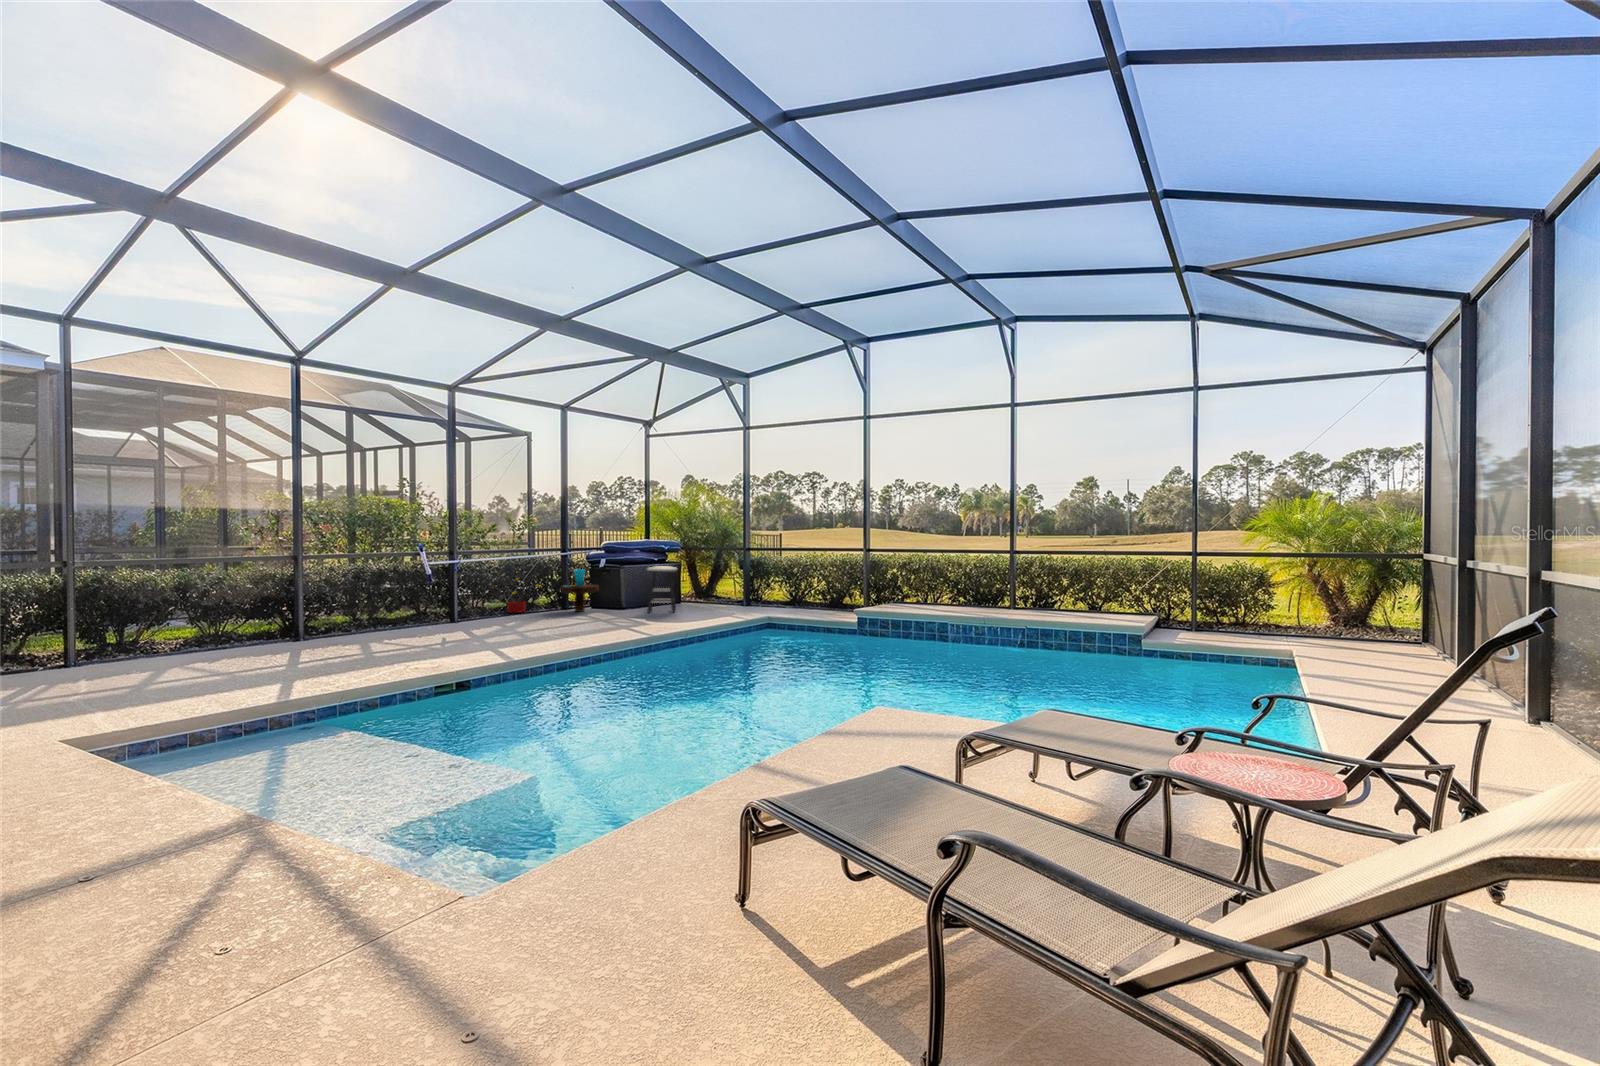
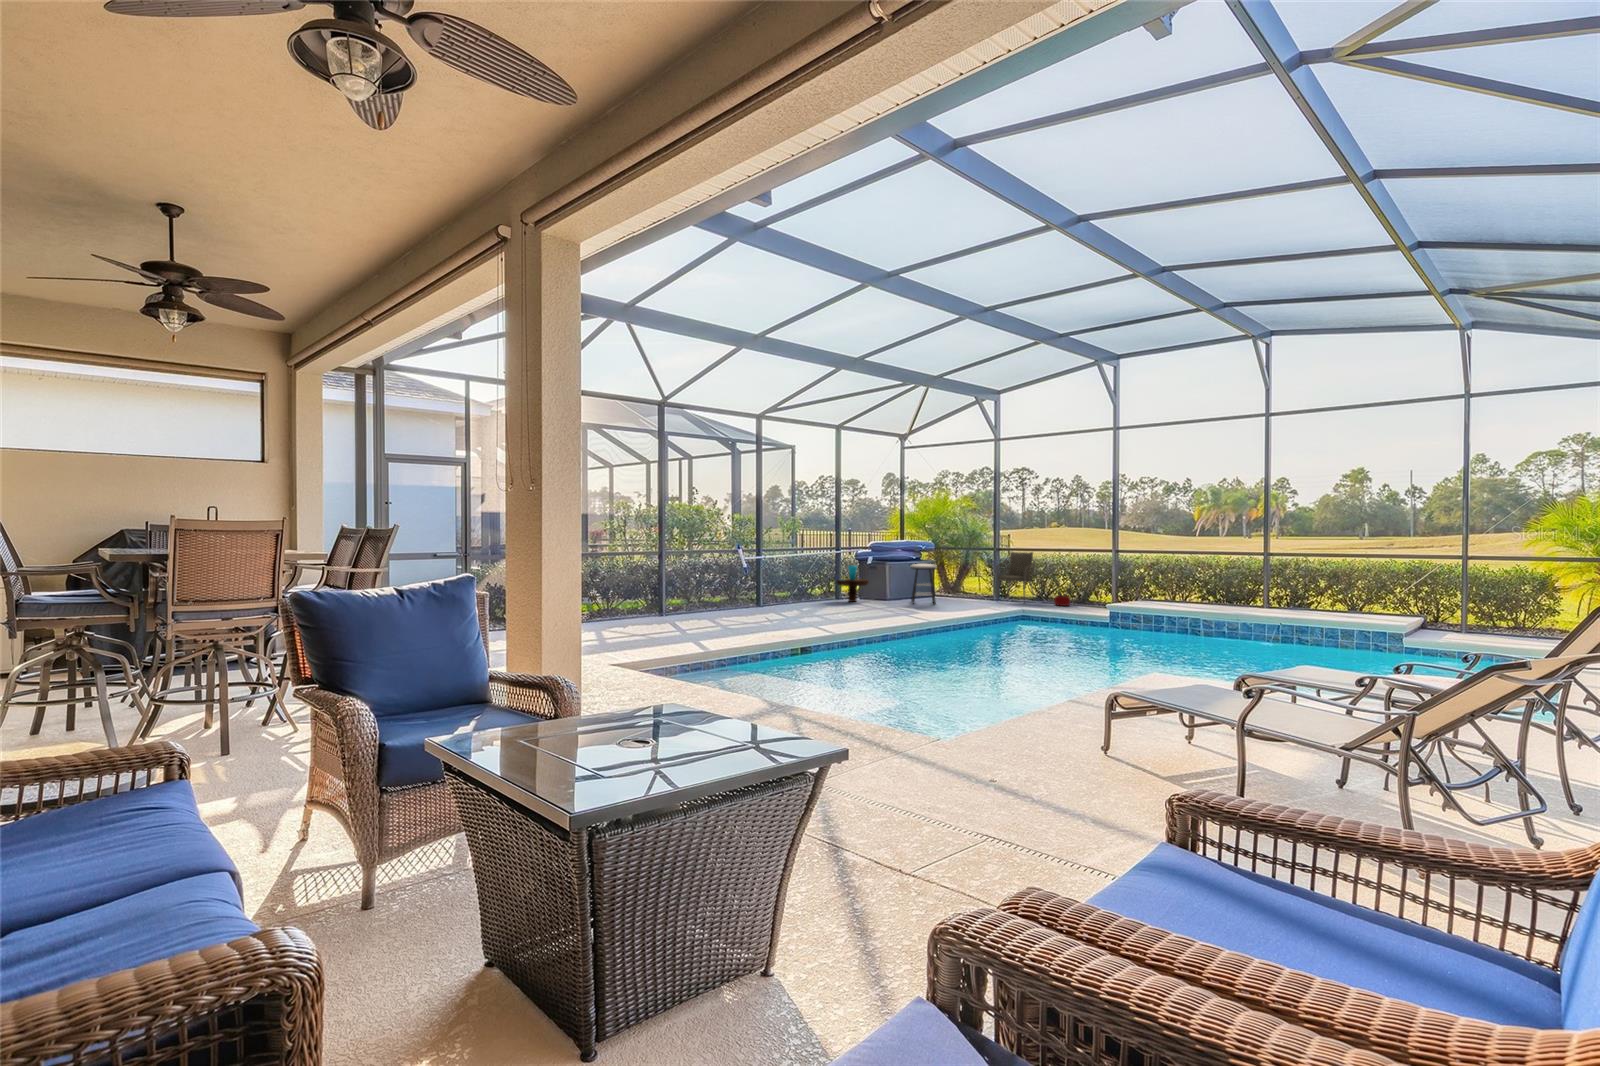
armchair: none [744,551,787,609] -> present [996,552,1035,596]
decorative plant: present [500,581,526,613] -> present [1054,574,1080,606]

